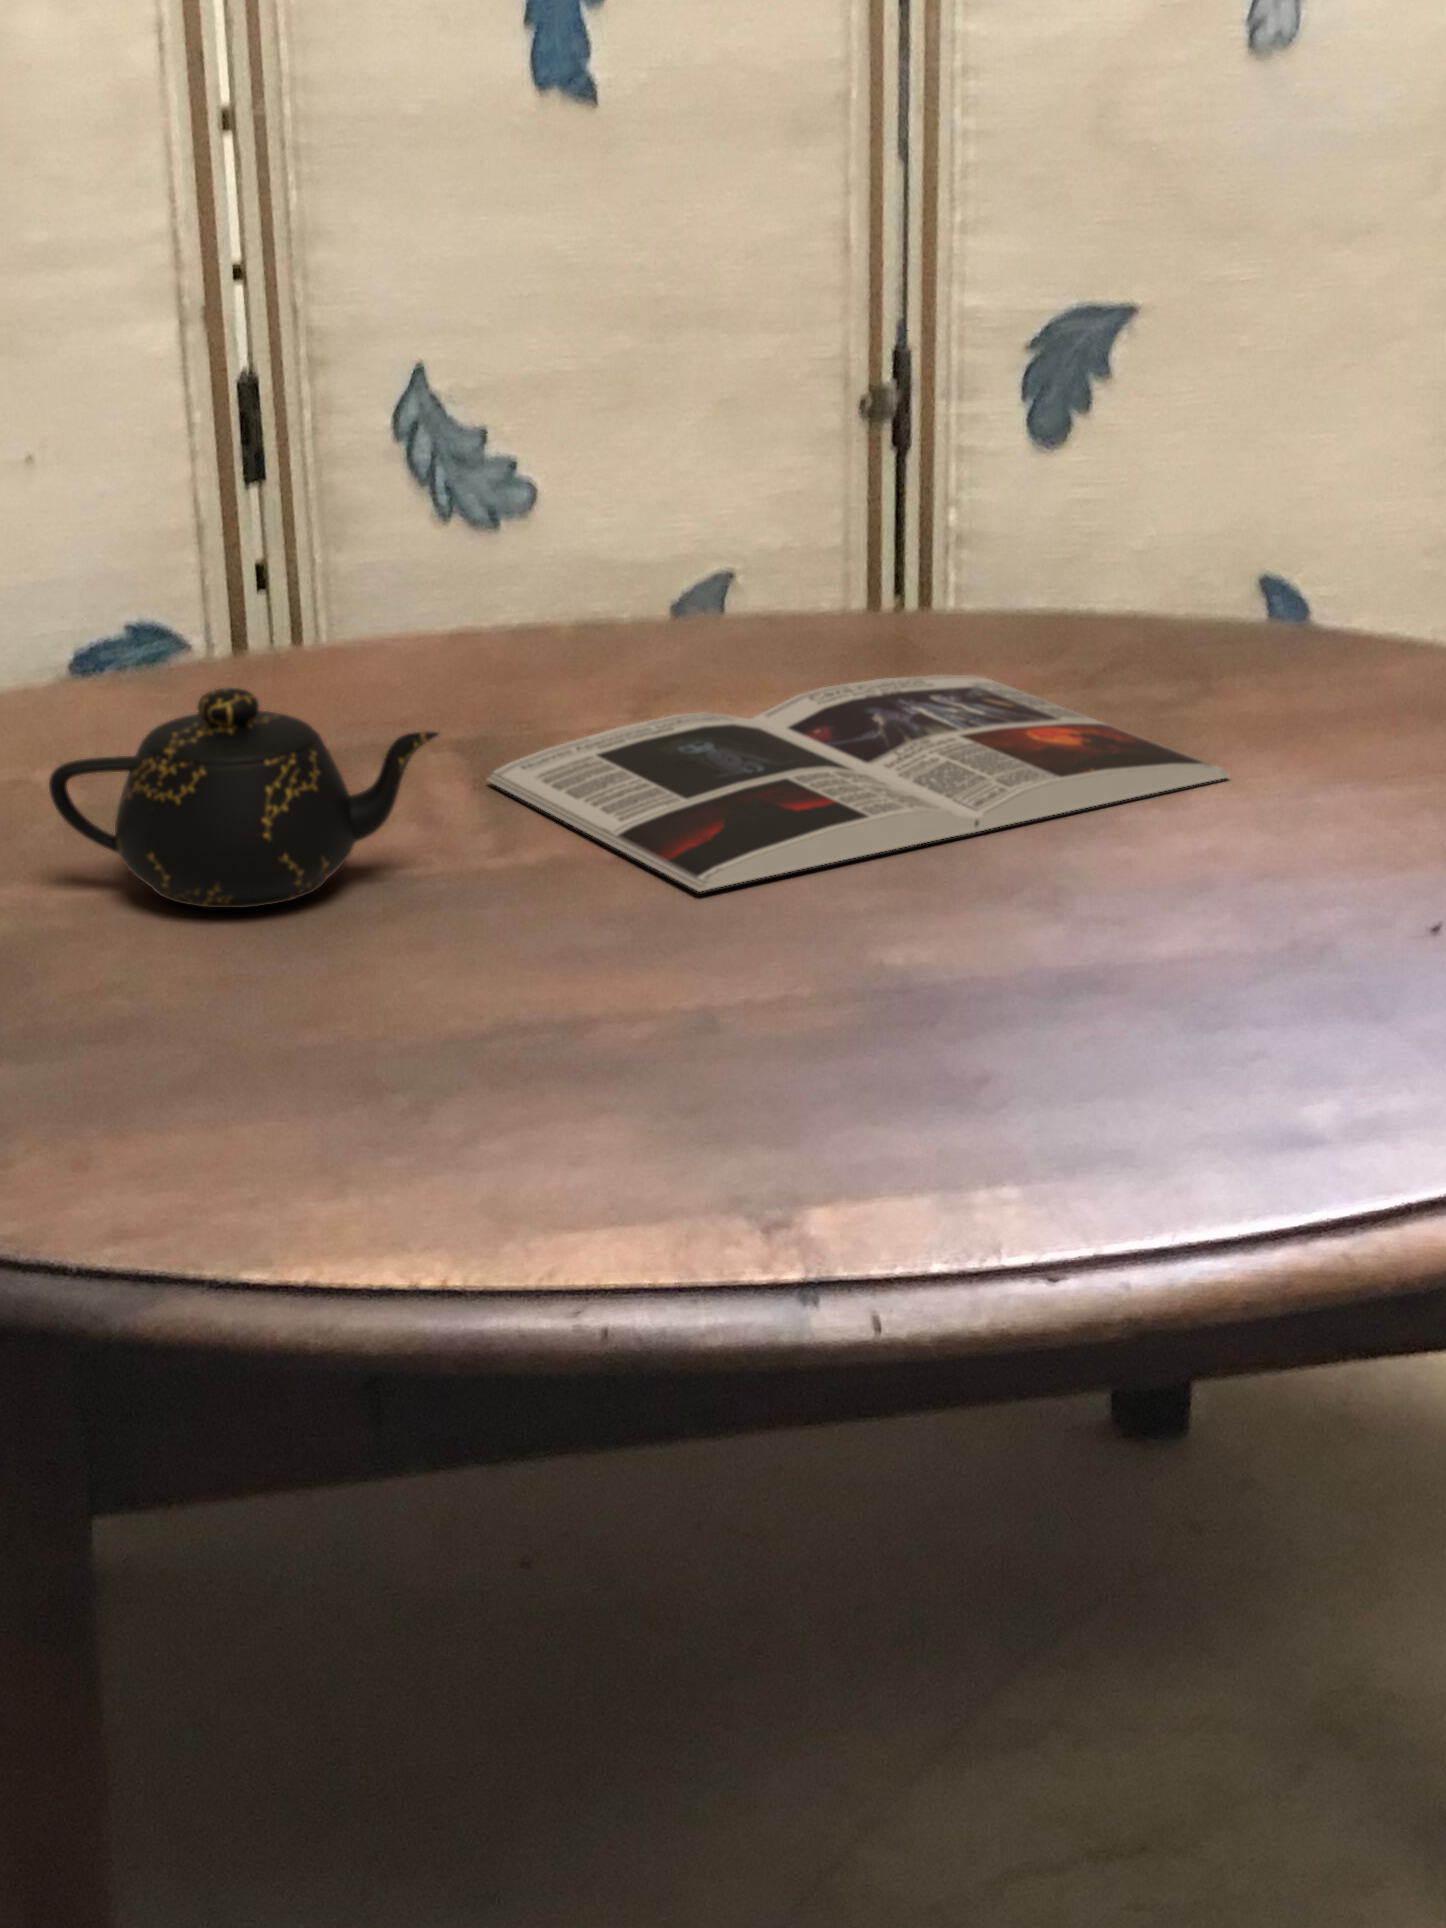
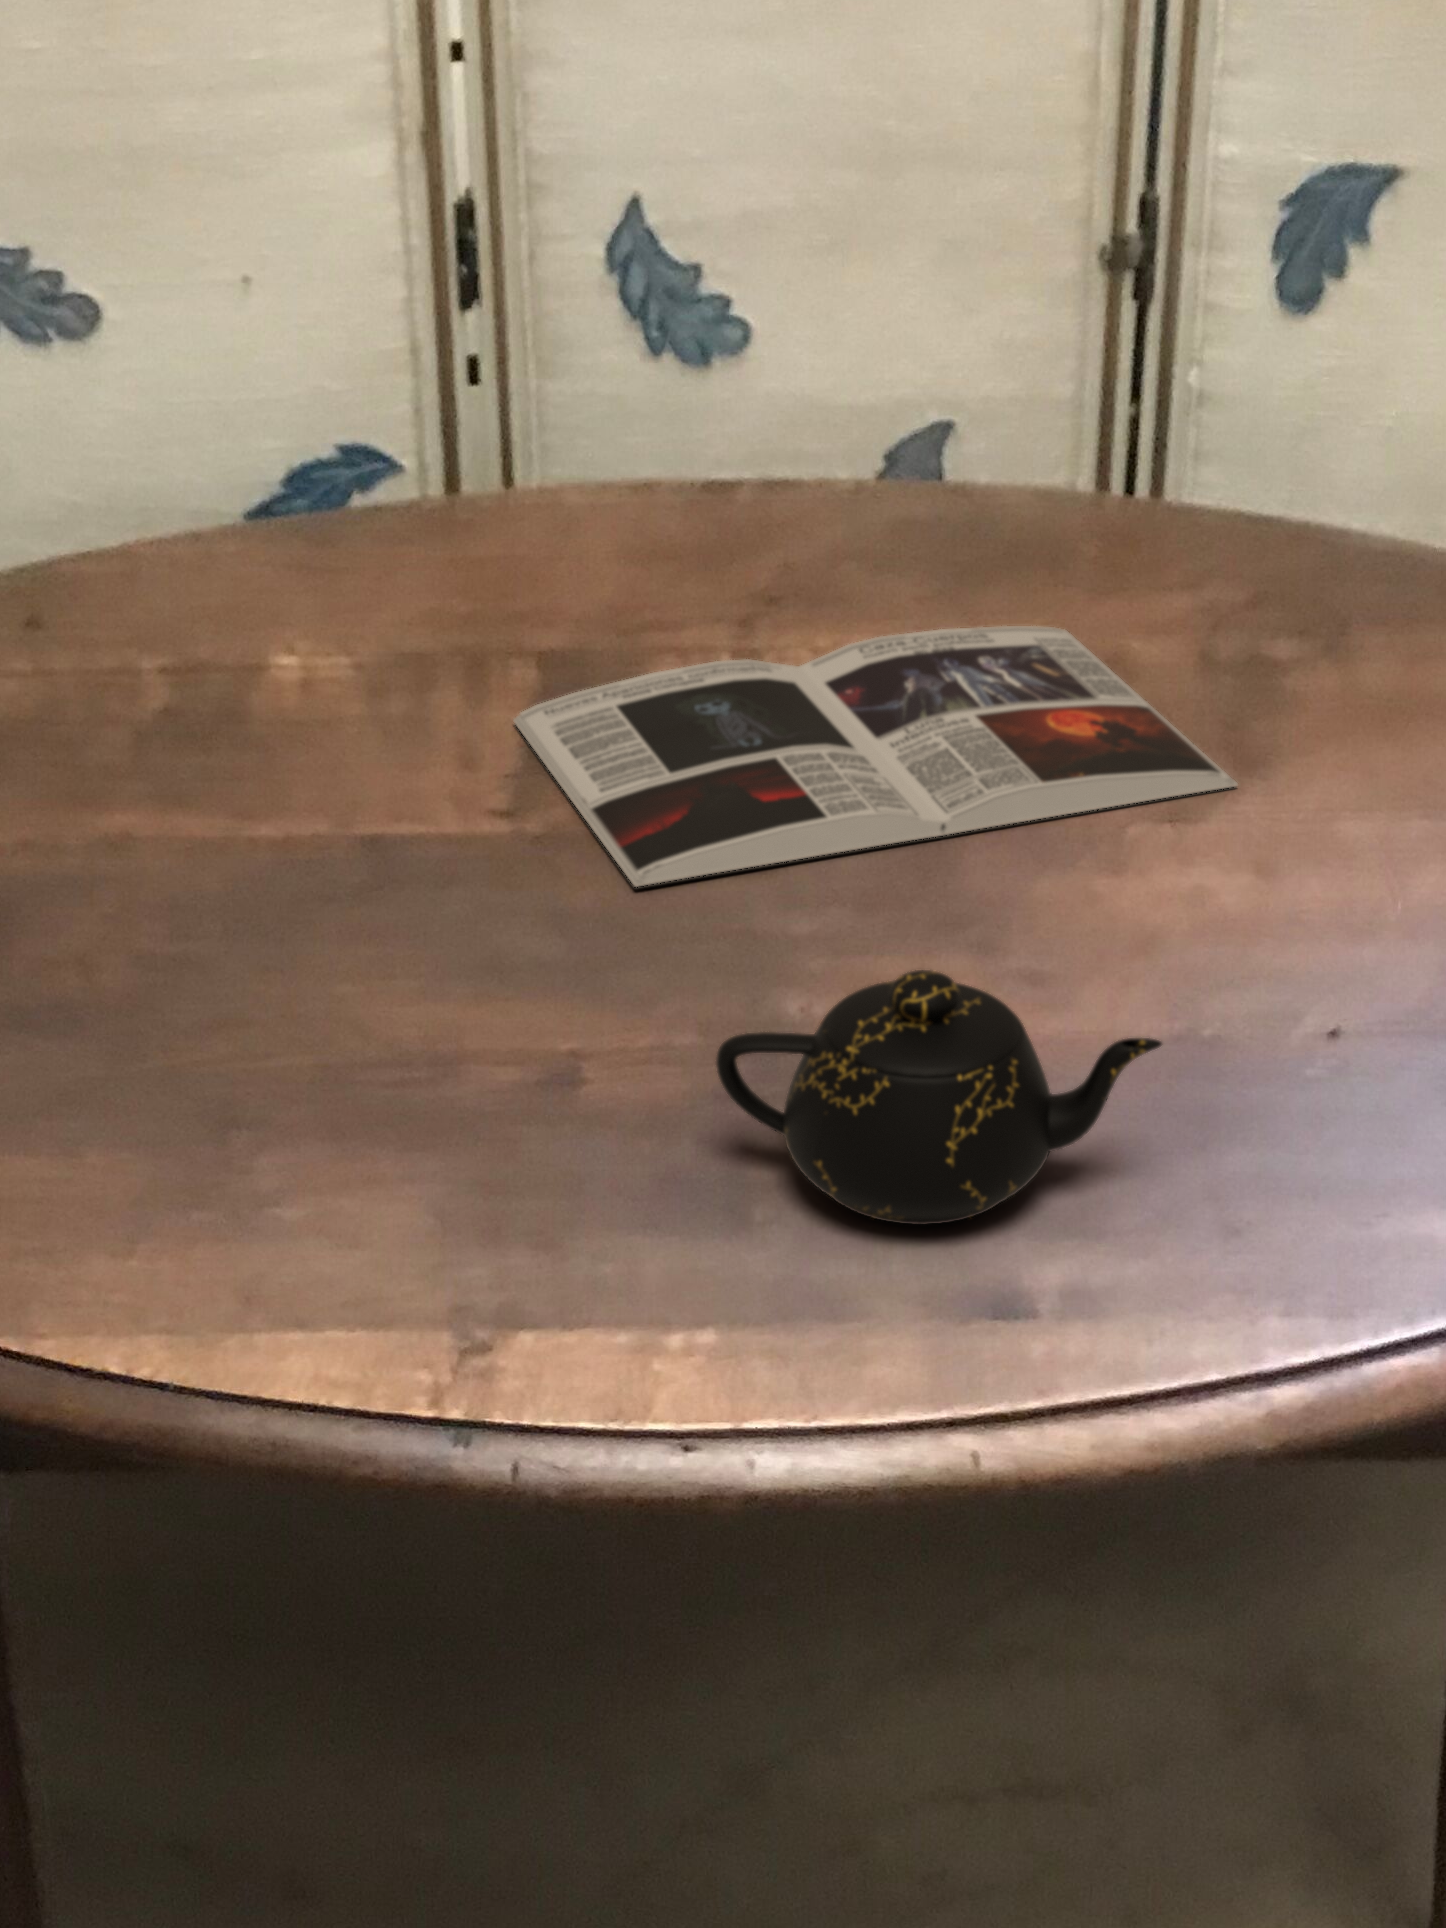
teapot: present [49,688,439,908] -> present [716,970,1162,1225]

